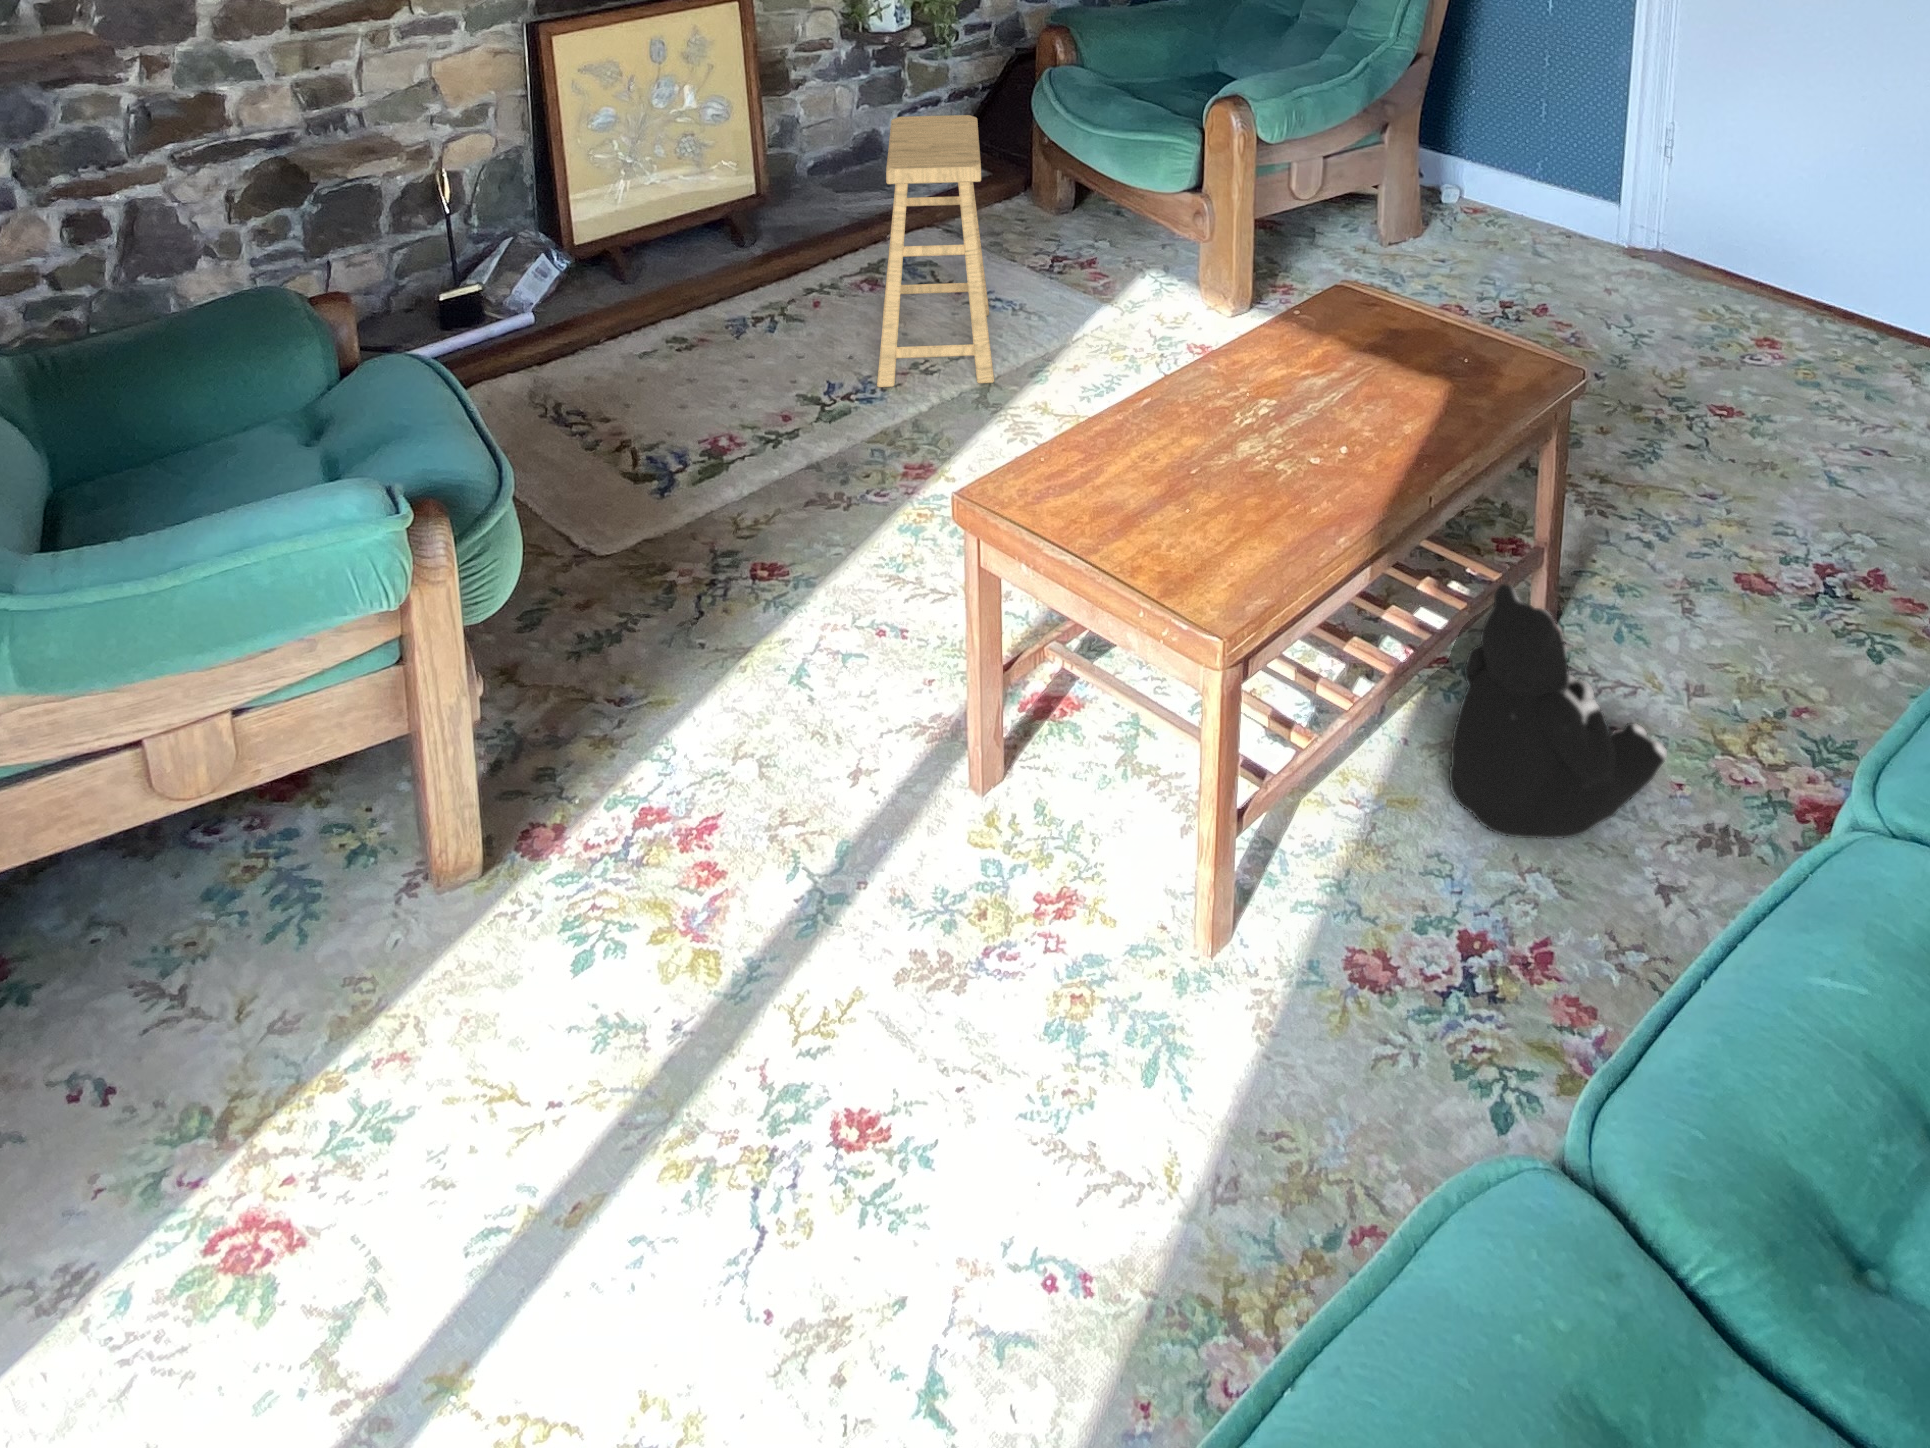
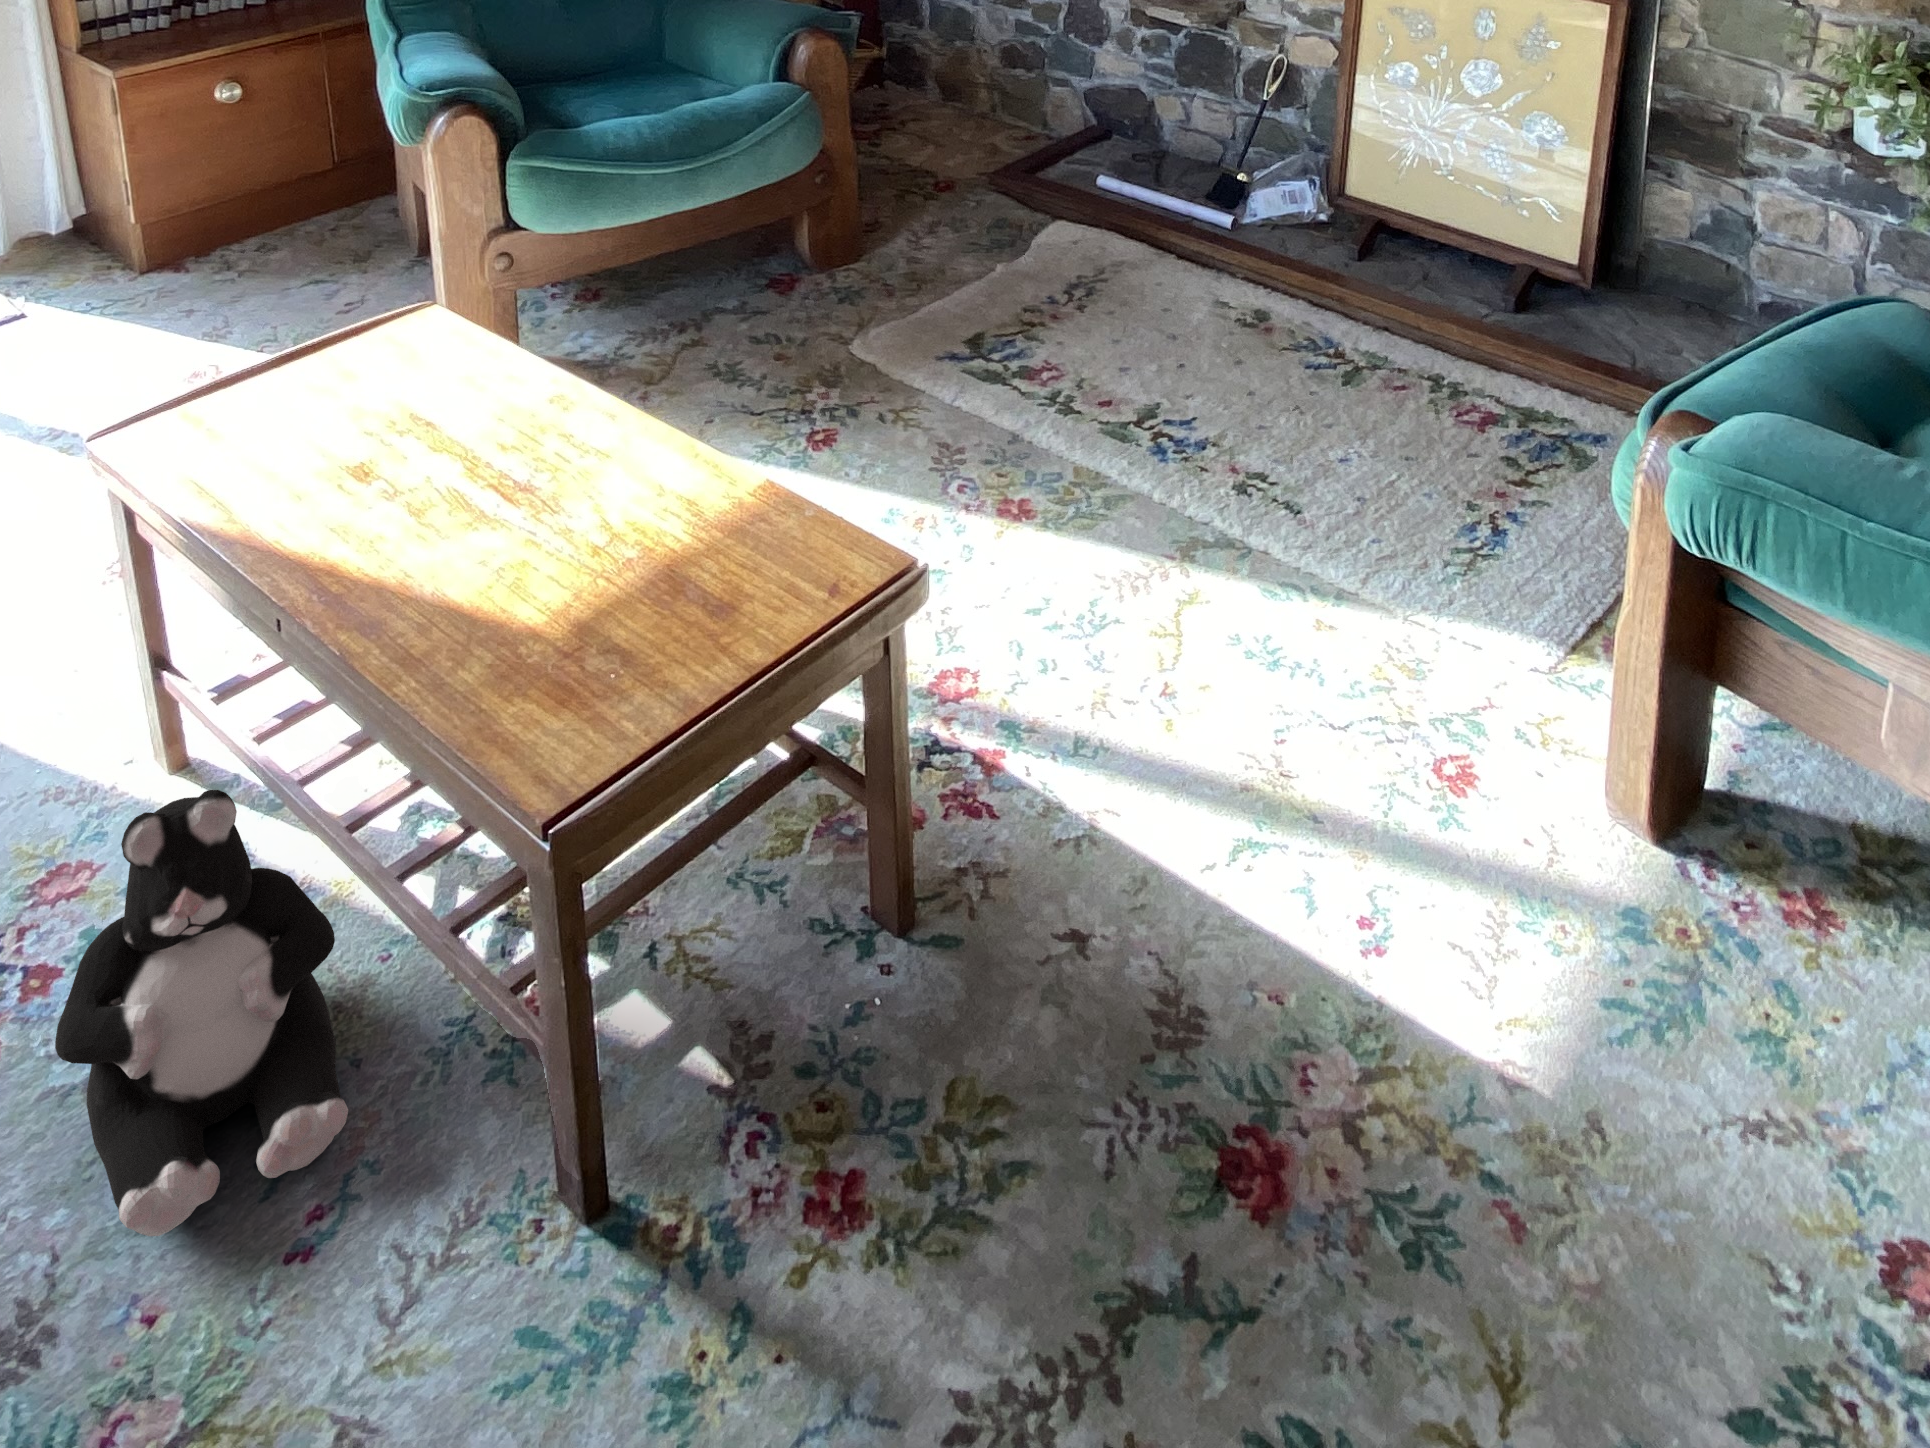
footstool: present [877,115,994,387] -> none [1206,188,1491,550]

